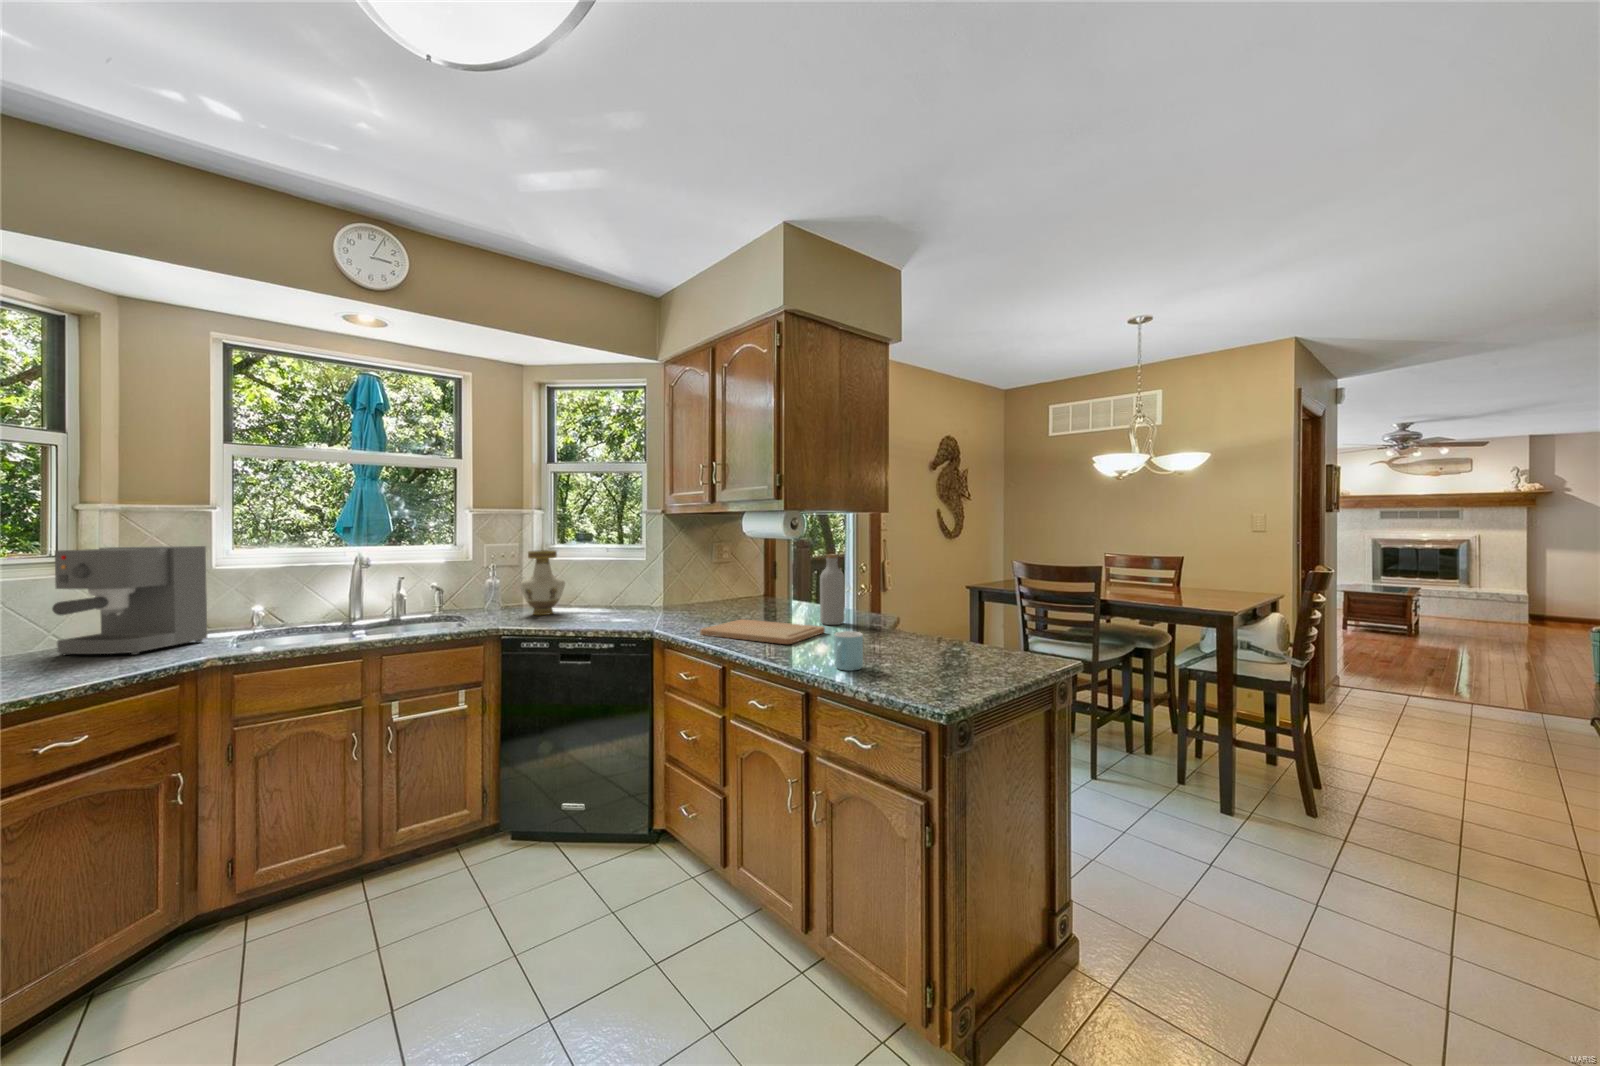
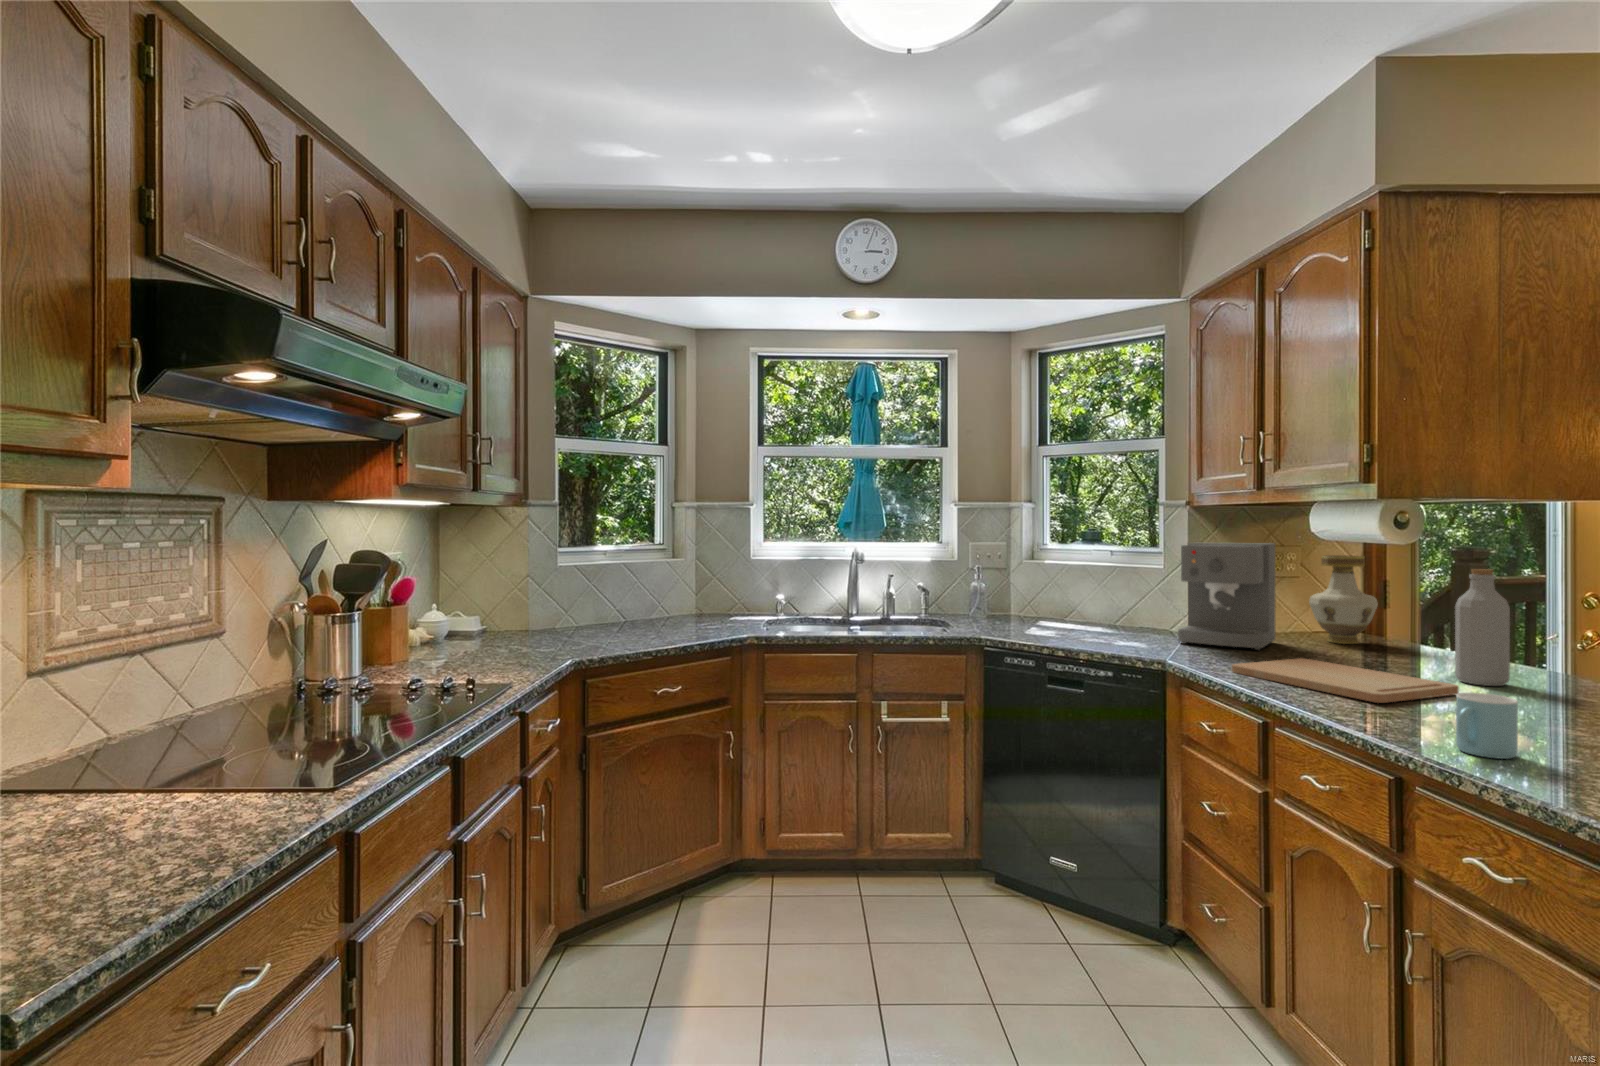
coffee maker: present [52,546,207,655] -> present [1178,543,1275,650]
vase: present [520,550,565,615] -> present [1309,555,1378,644]

